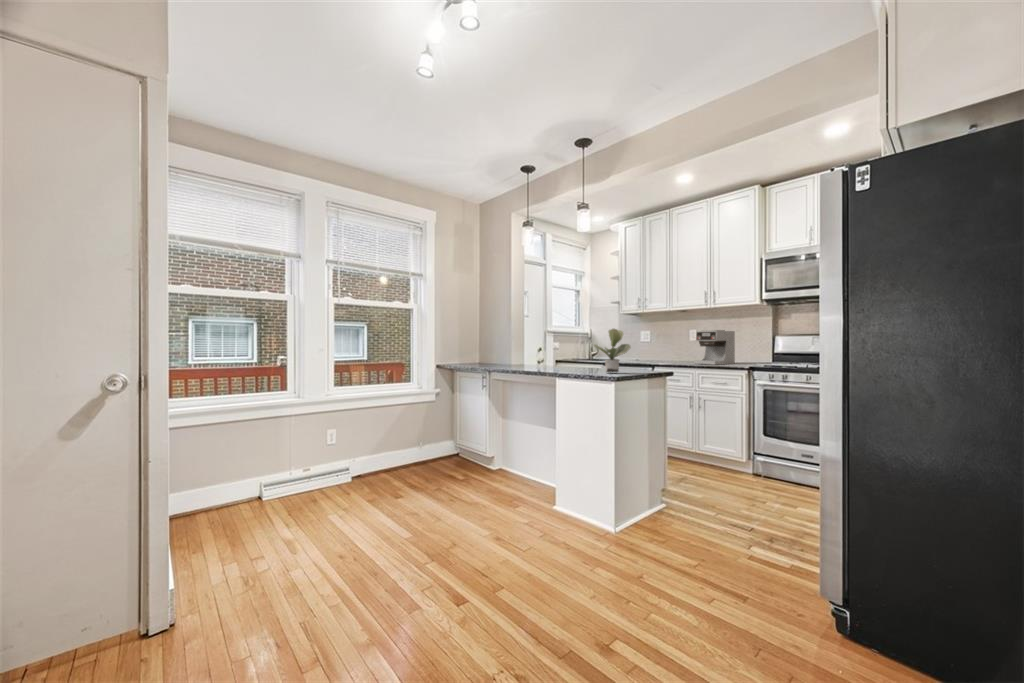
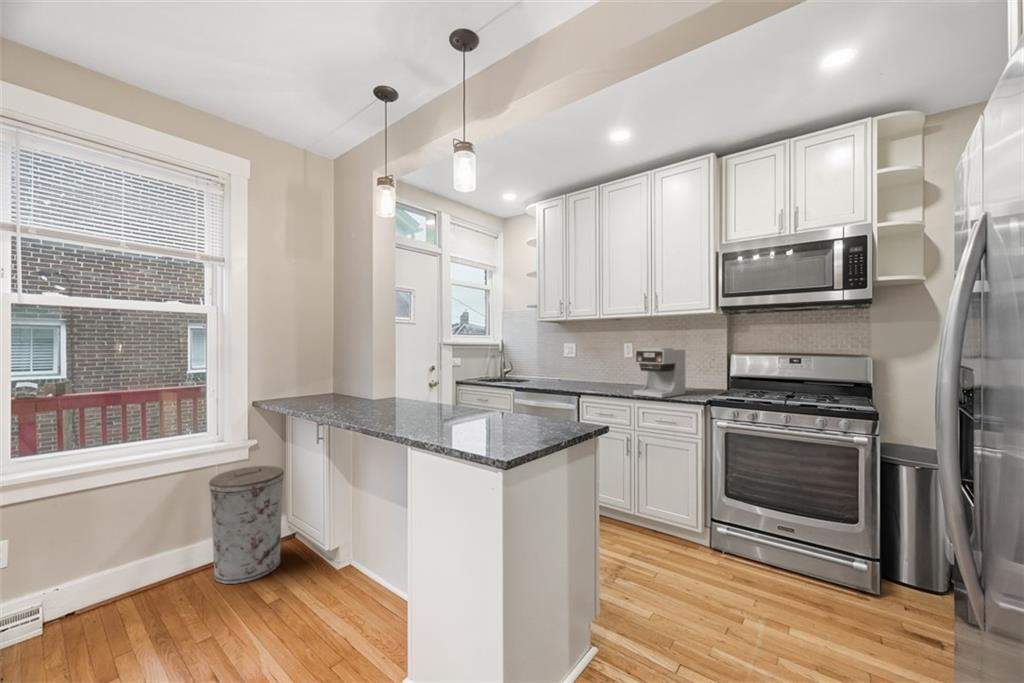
potted plant: present [594,329,631,373] -> none [475,356,540,435]
trash can: none [419,405,459,471] -> present [209,466,284,584]

